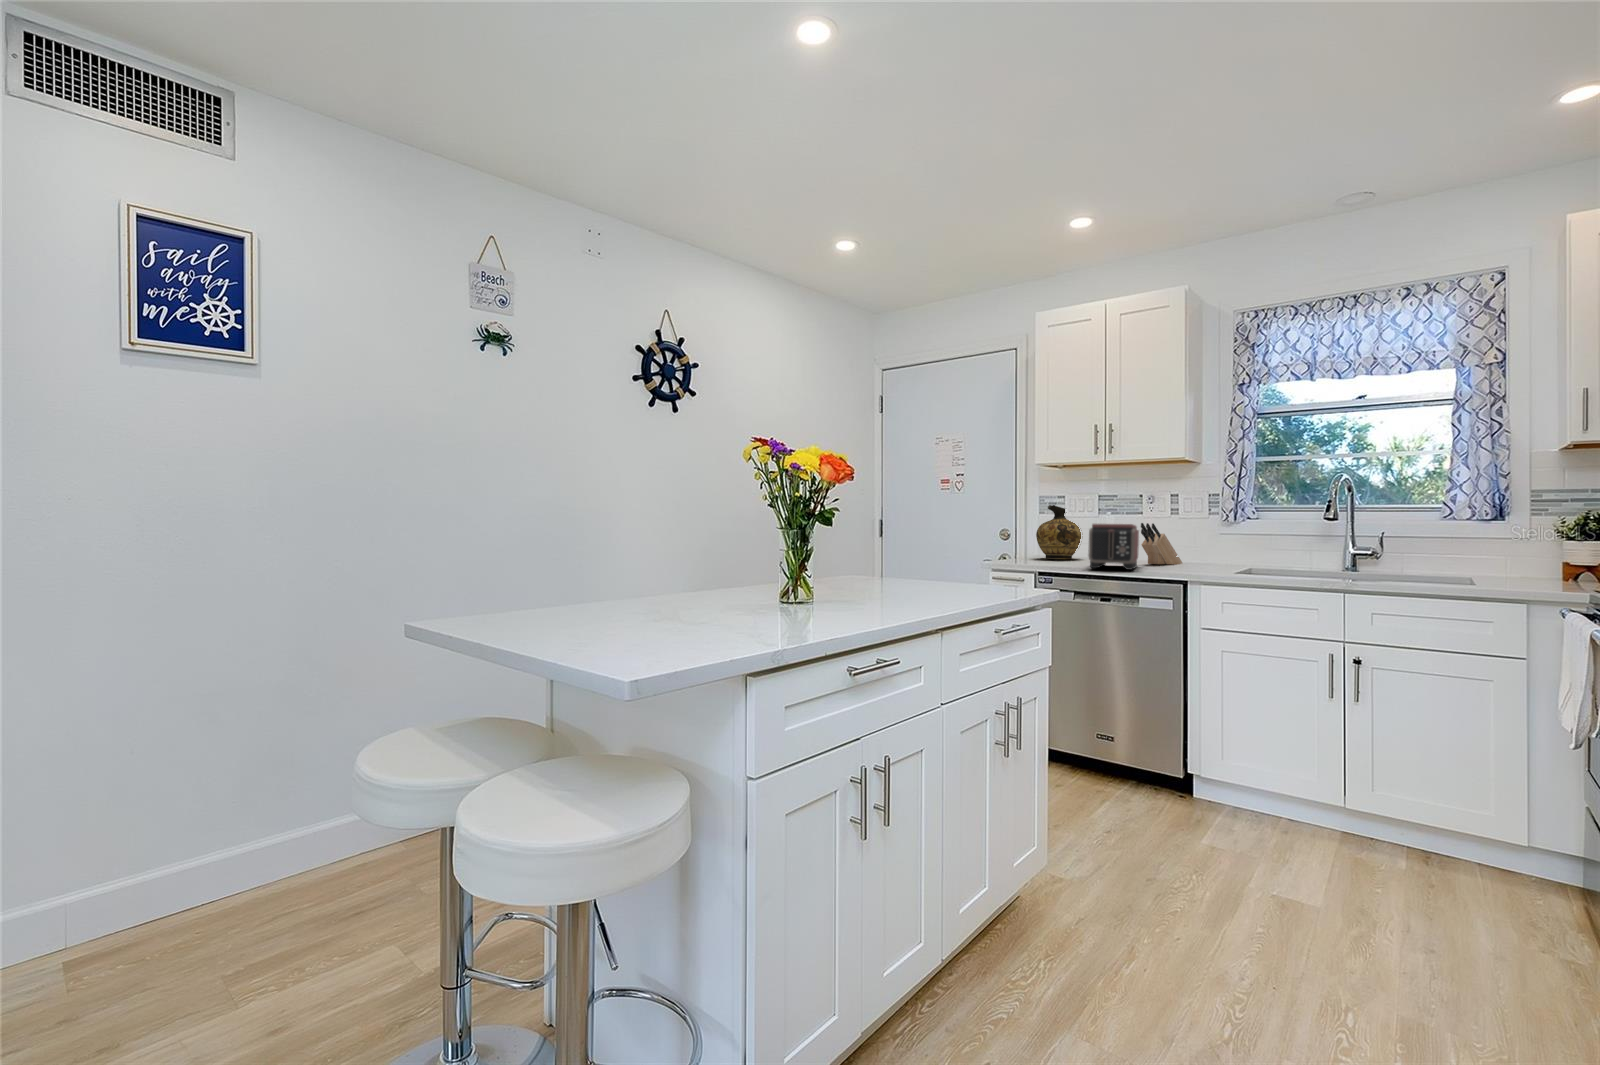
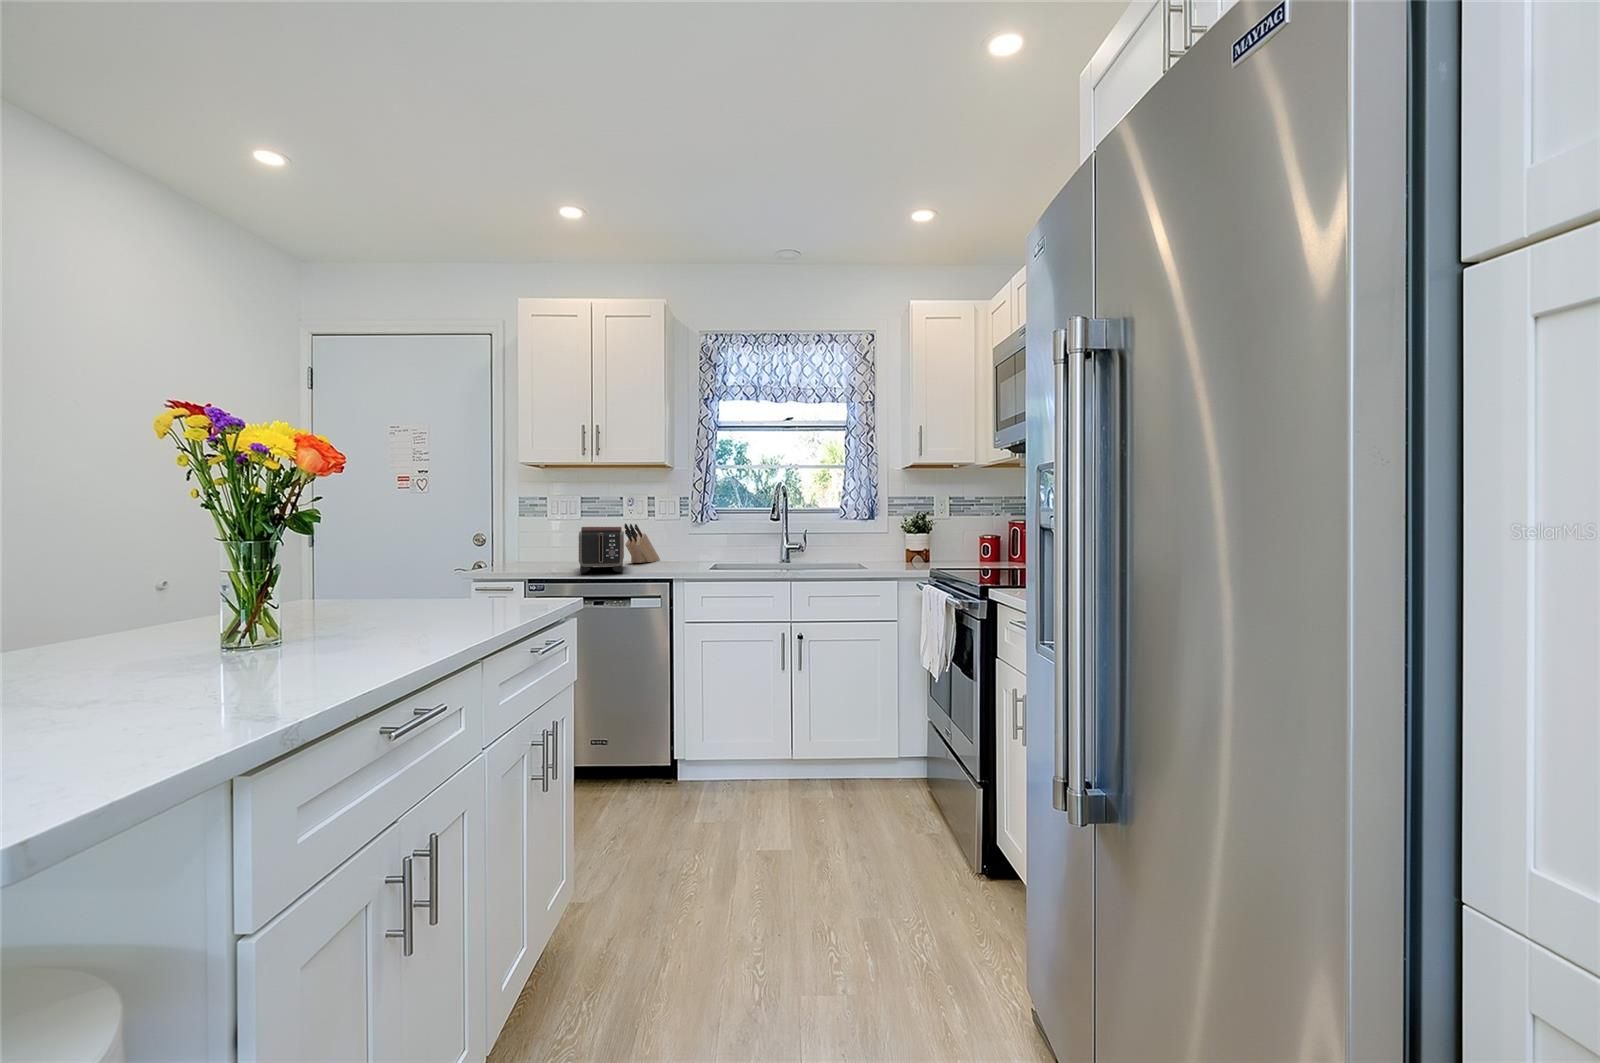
ceramic jug: present [1036,505,1081,559] -> none [518,505,567,561]

